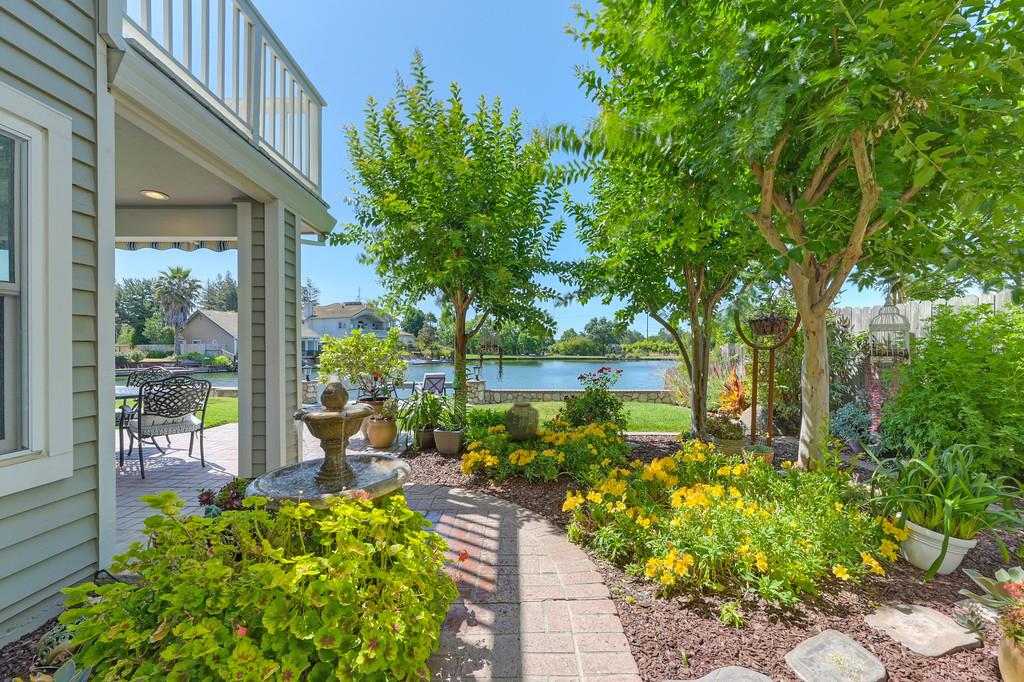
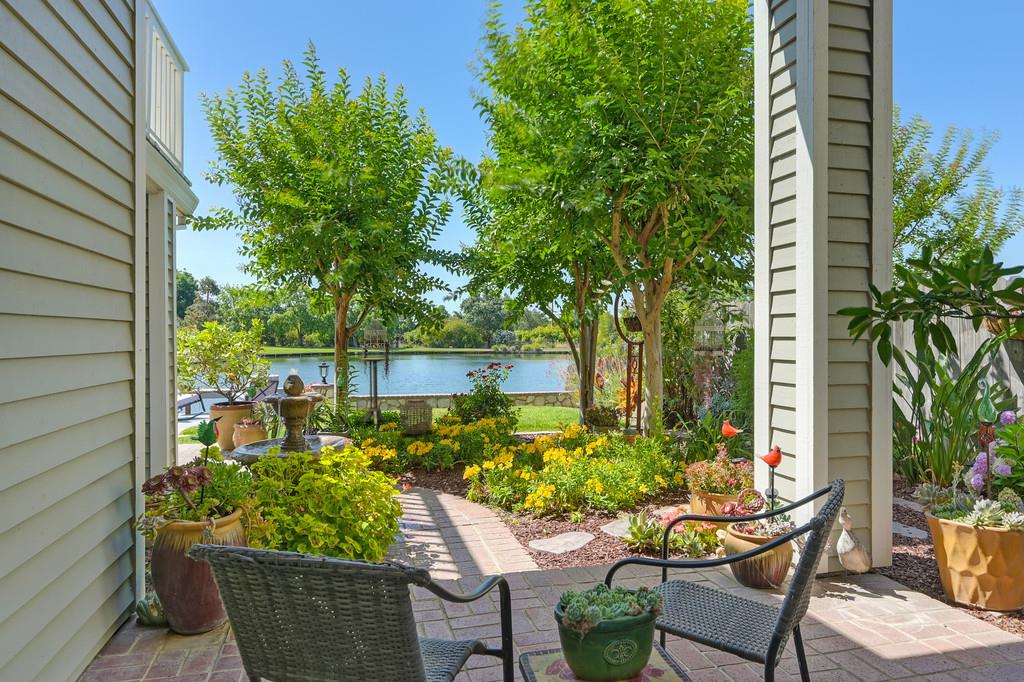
side table: none [477,361,500,423] -> present [361,358,386,424]

